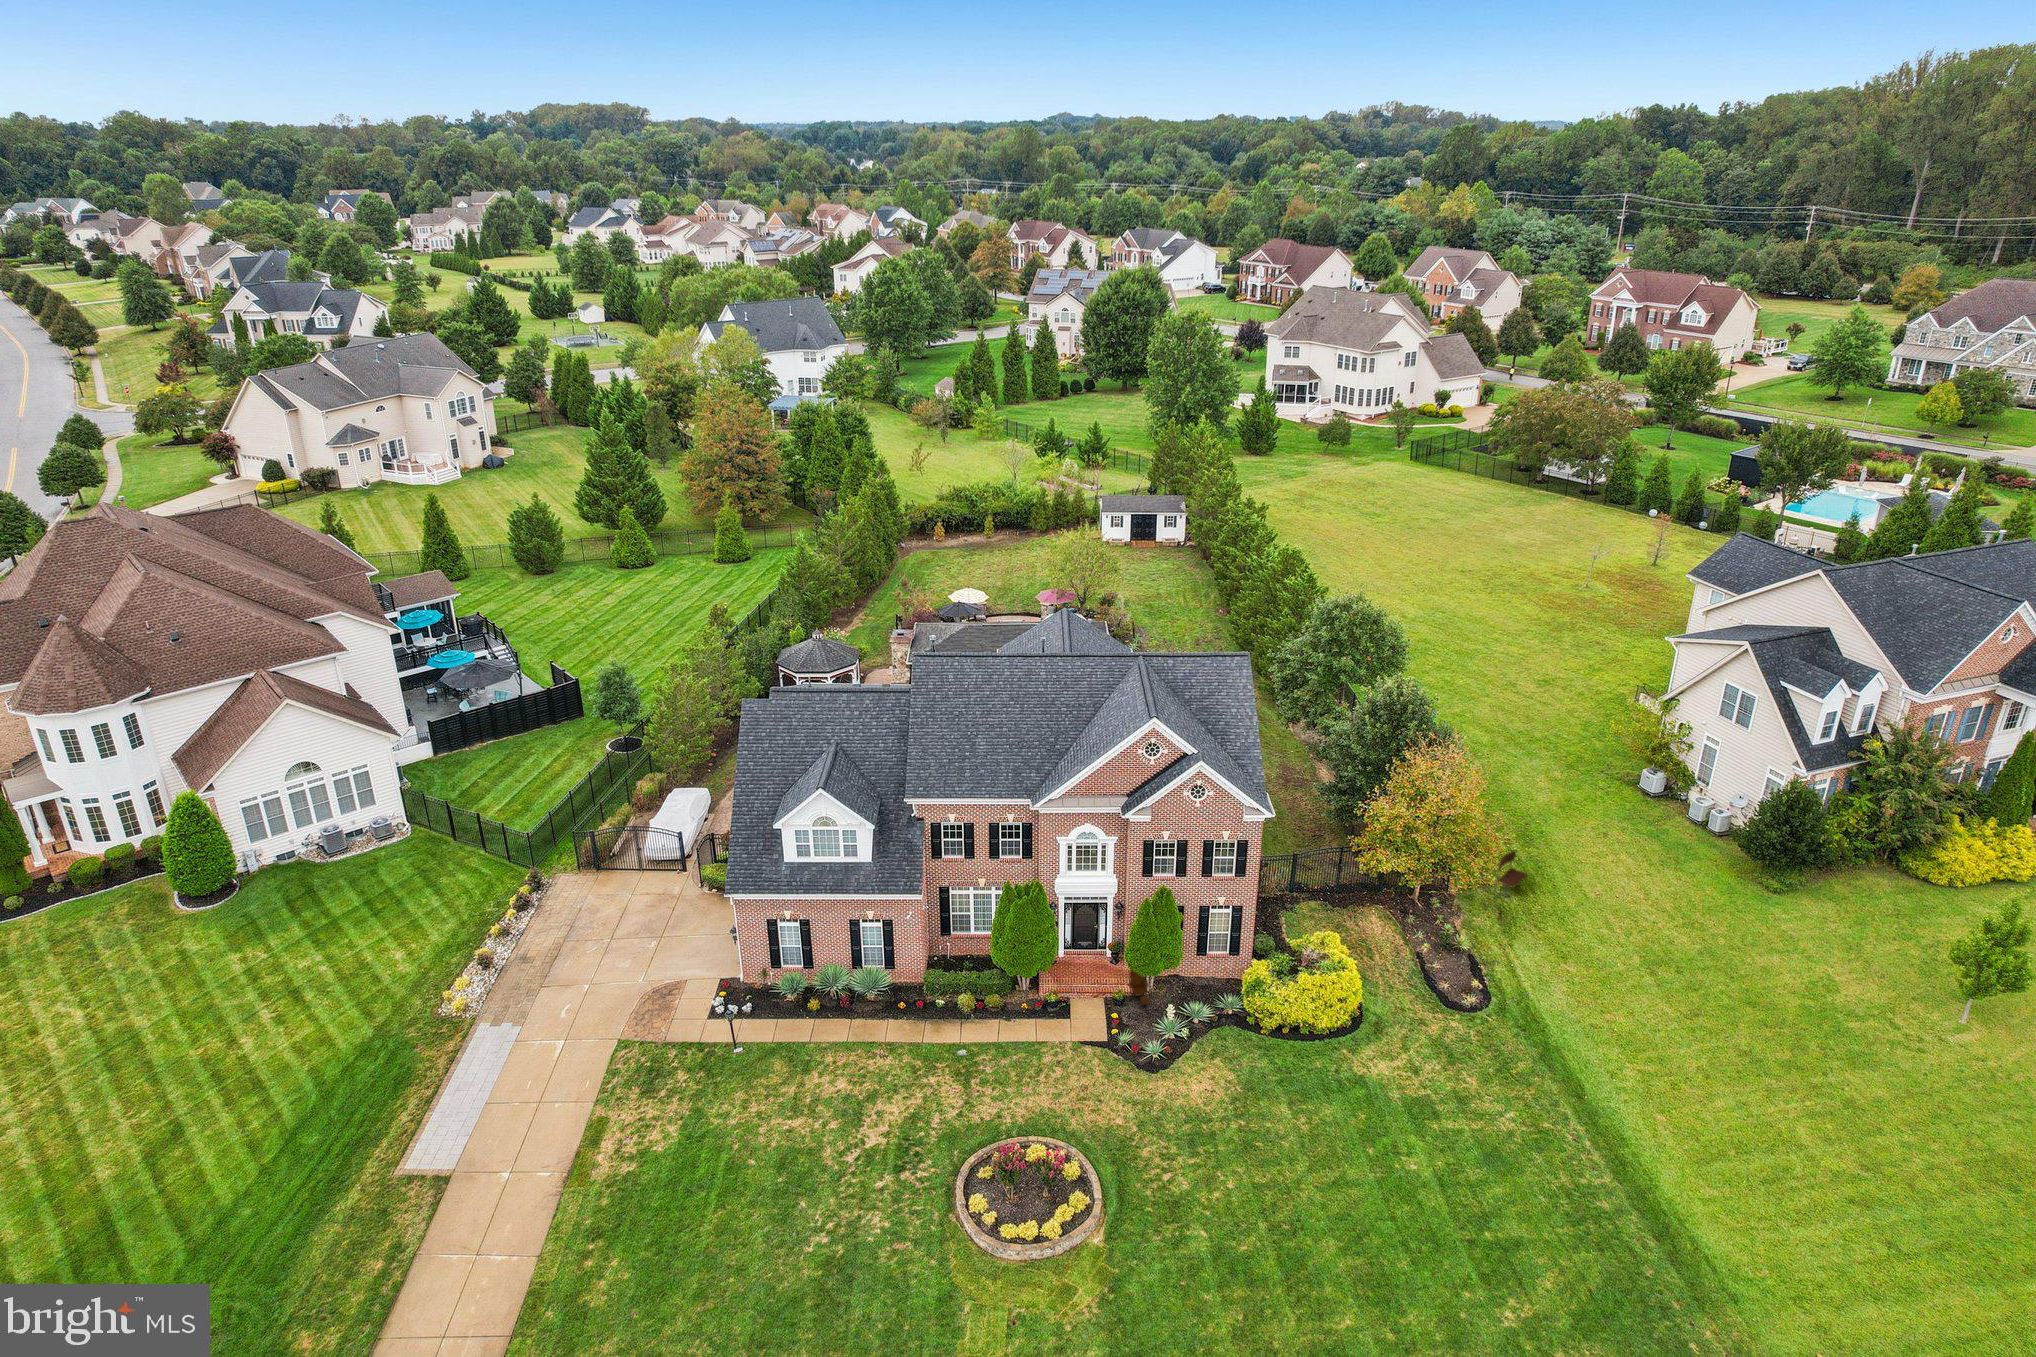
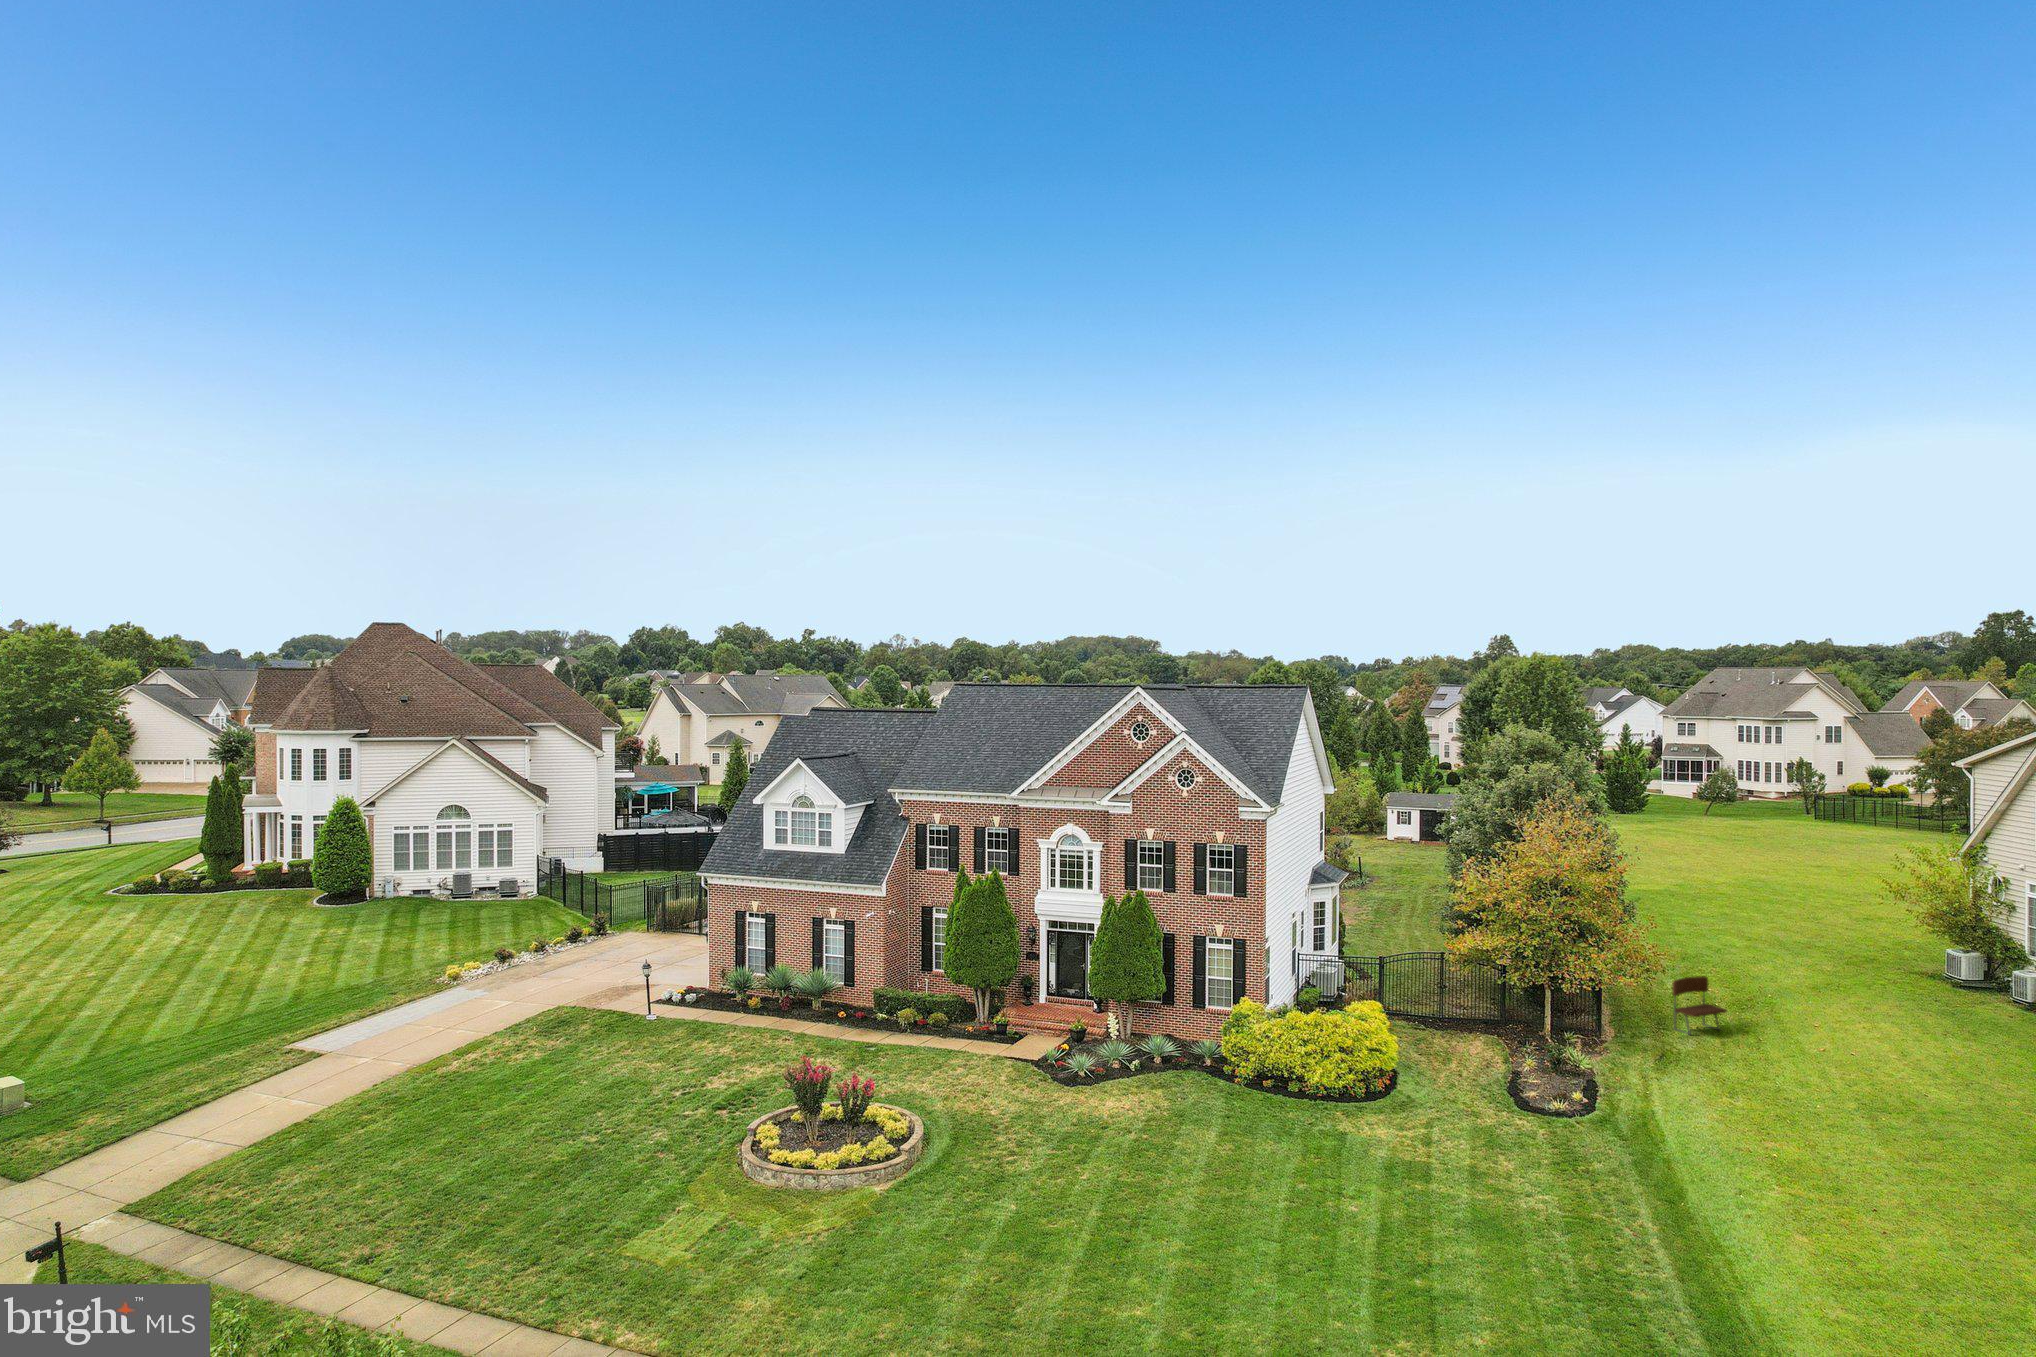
lounge chair: present [1128,970,1150,1006] -> none [1094,1004,1121,1048]

